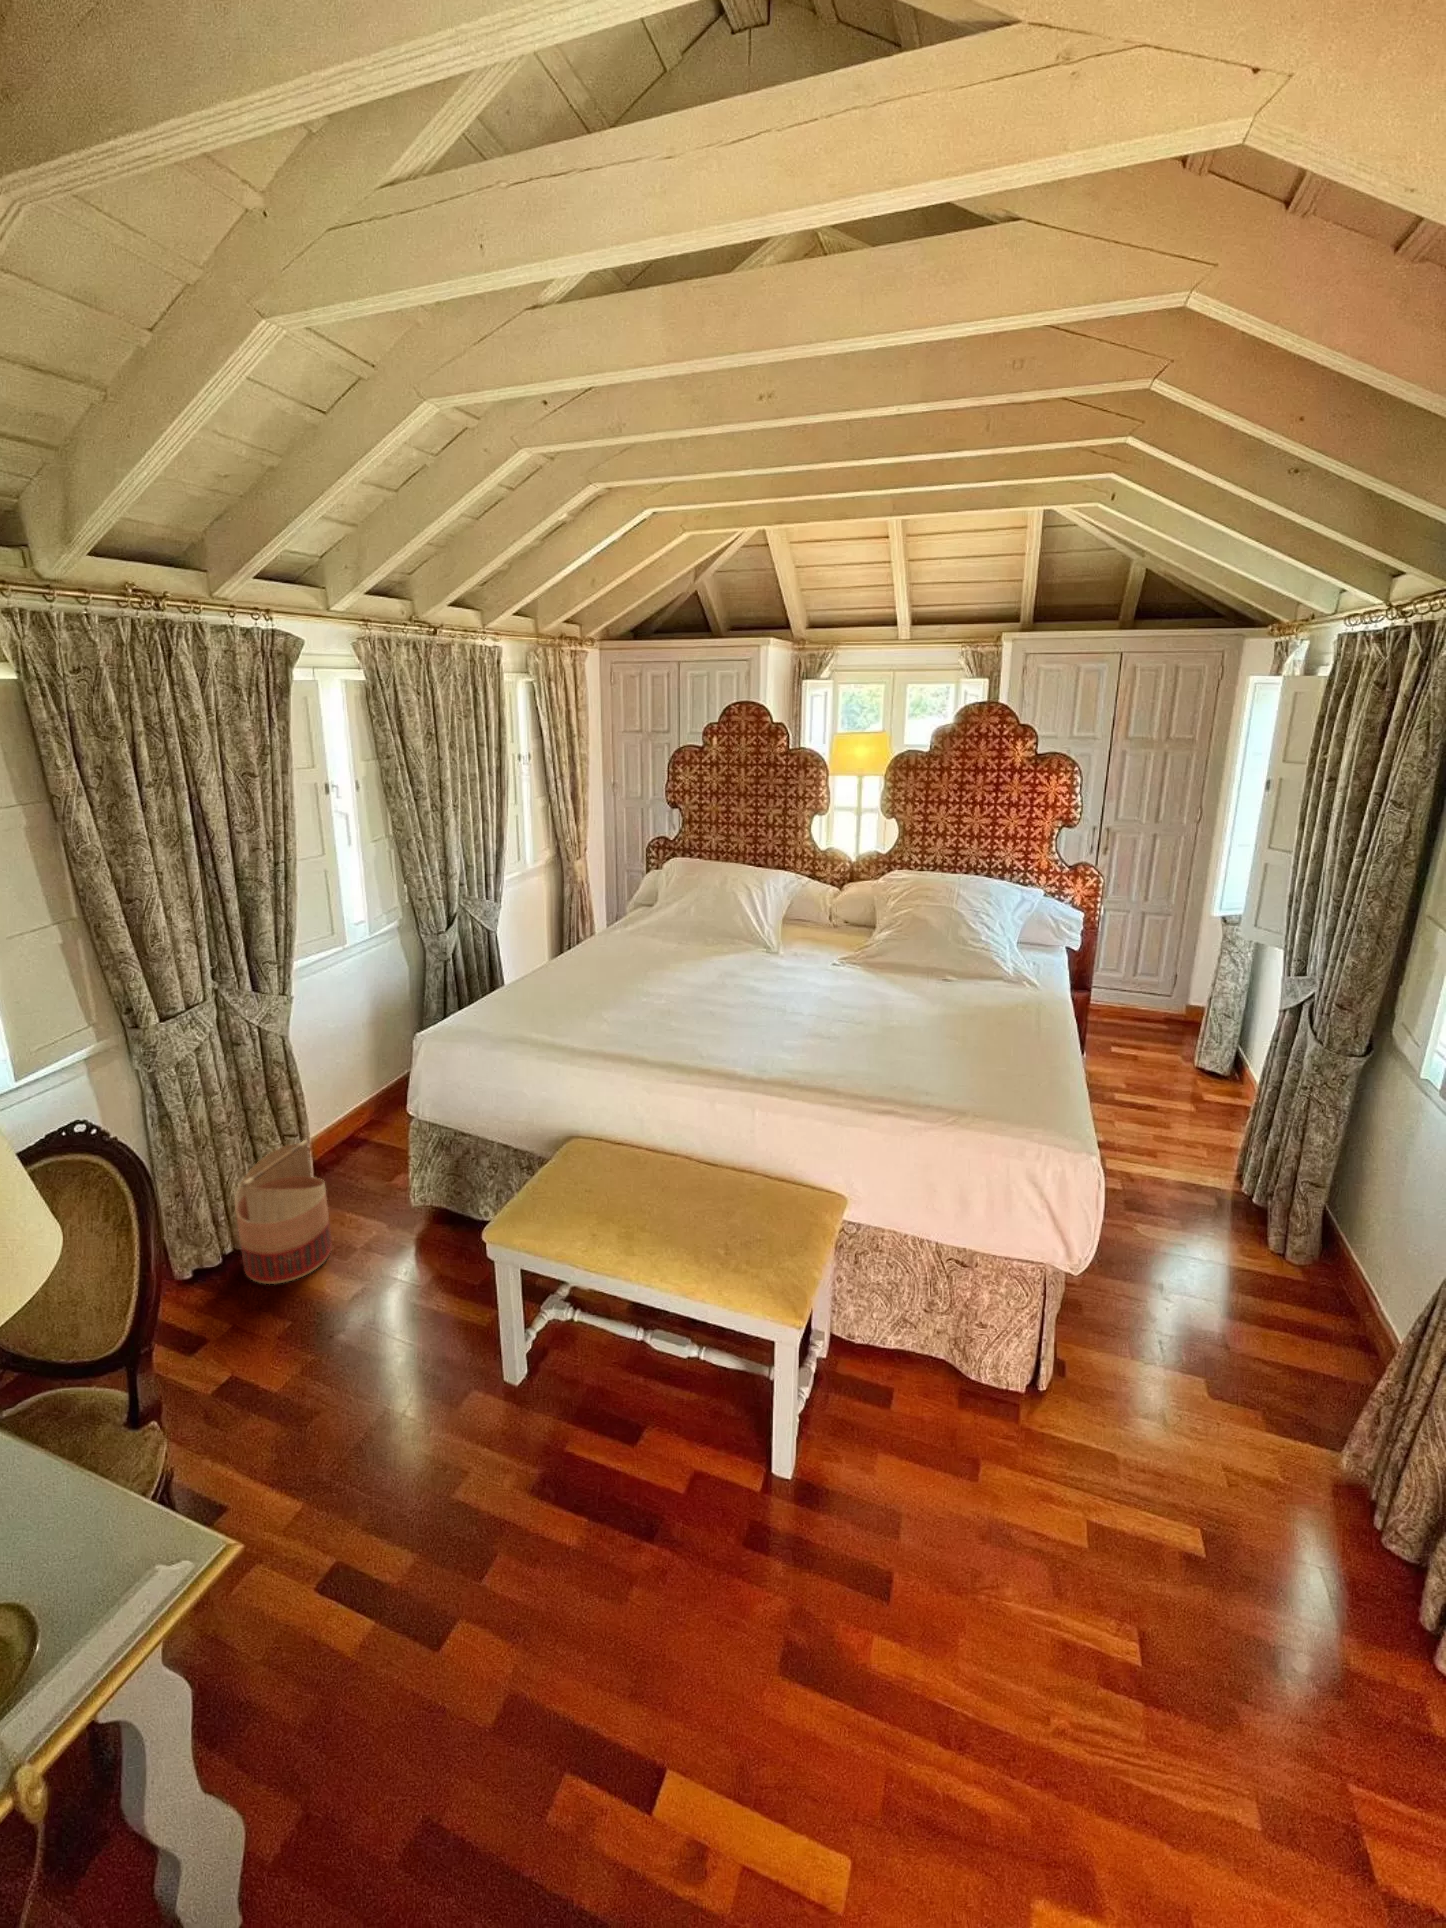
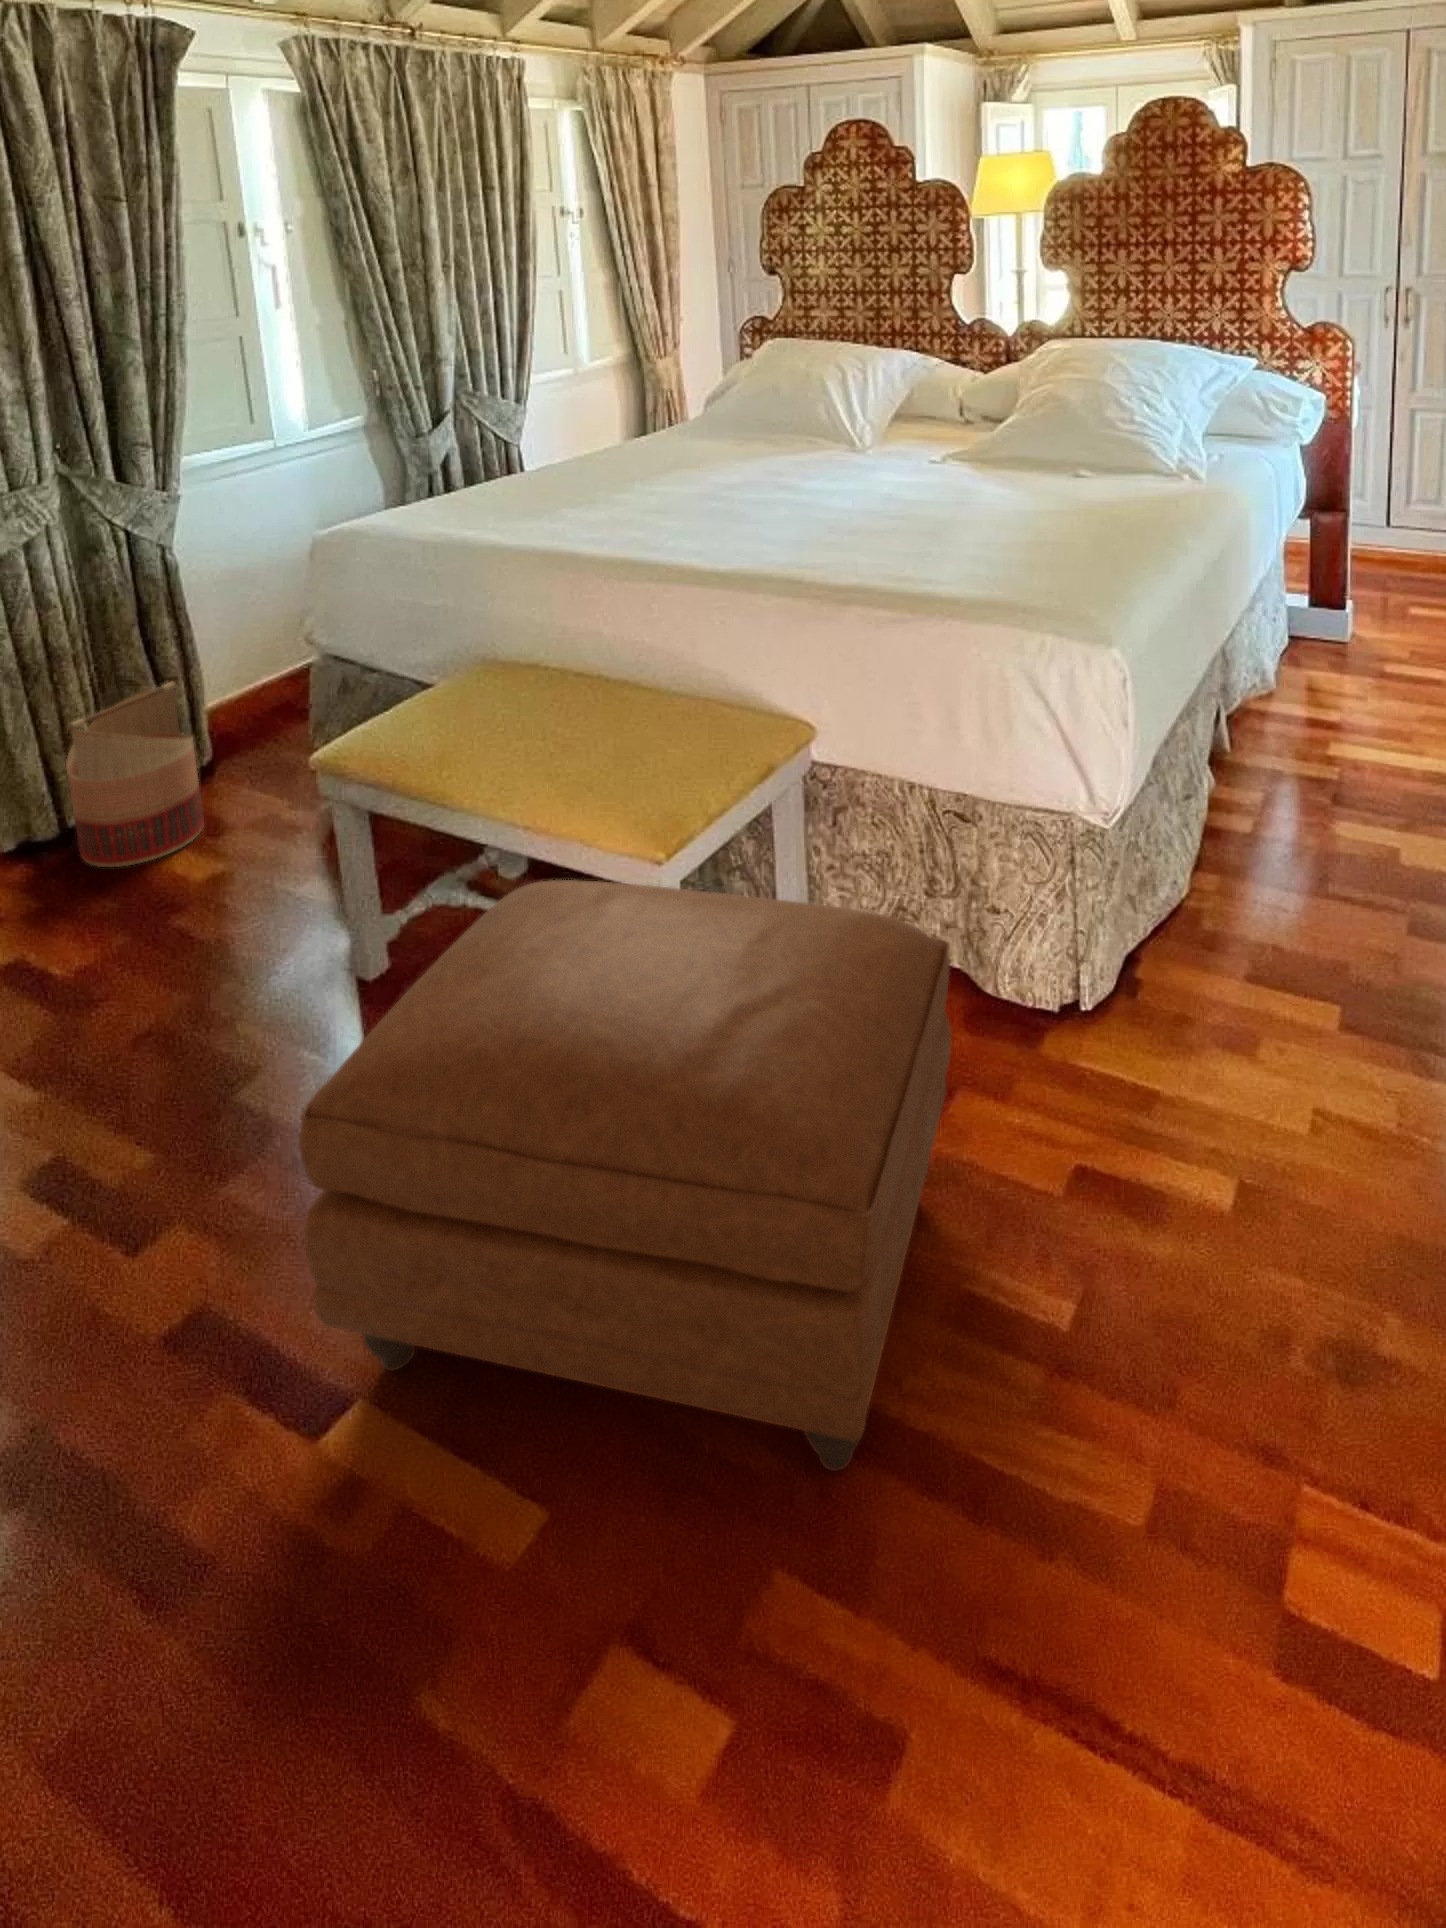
ottoman: none [632,1346,1109,1811] -> present [299,880,951,1471]

